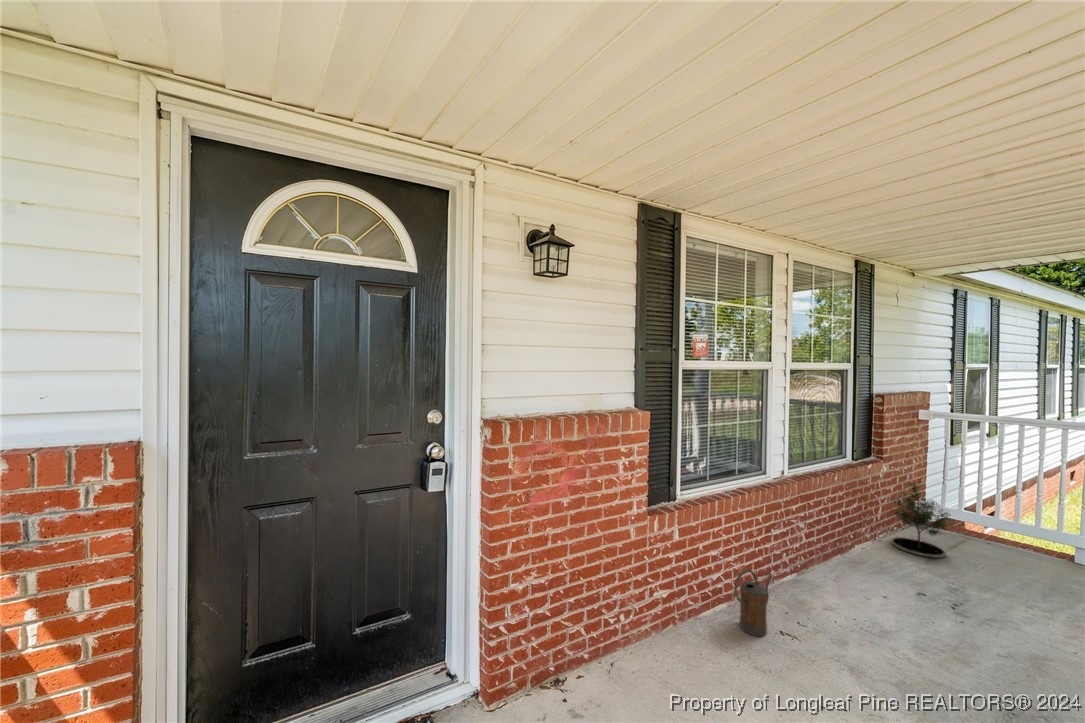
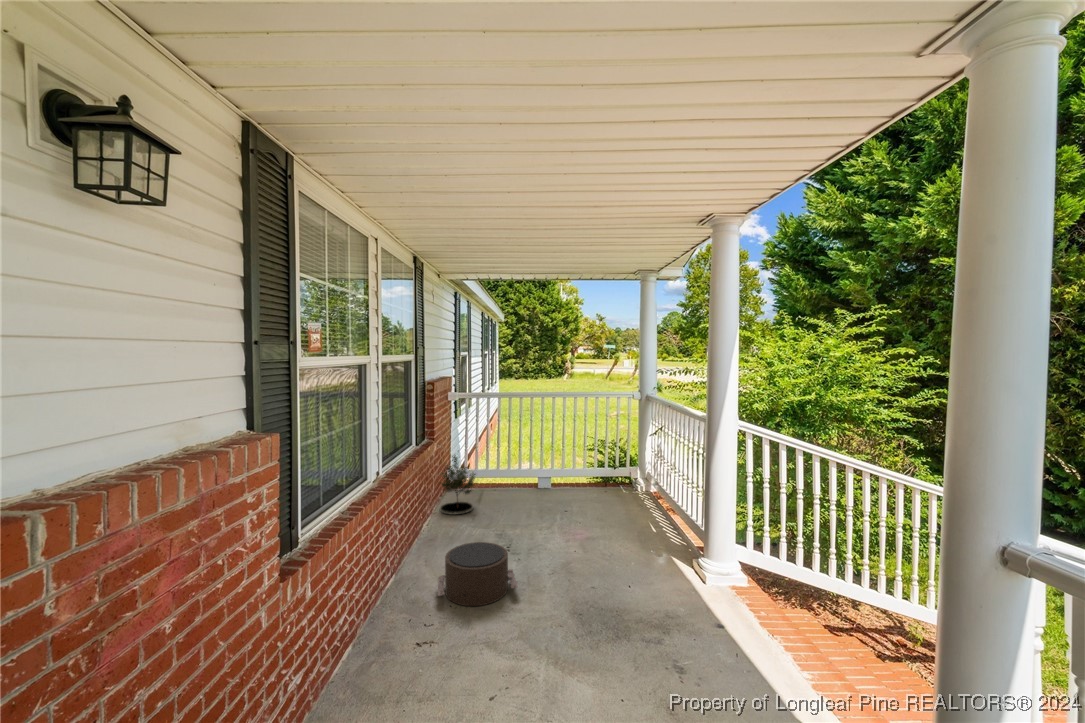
watering can: present [734,569,772,636] -> none [375,584,403,660]
pouf: none [825,575,953,665] -> present [437,542,518,606]

